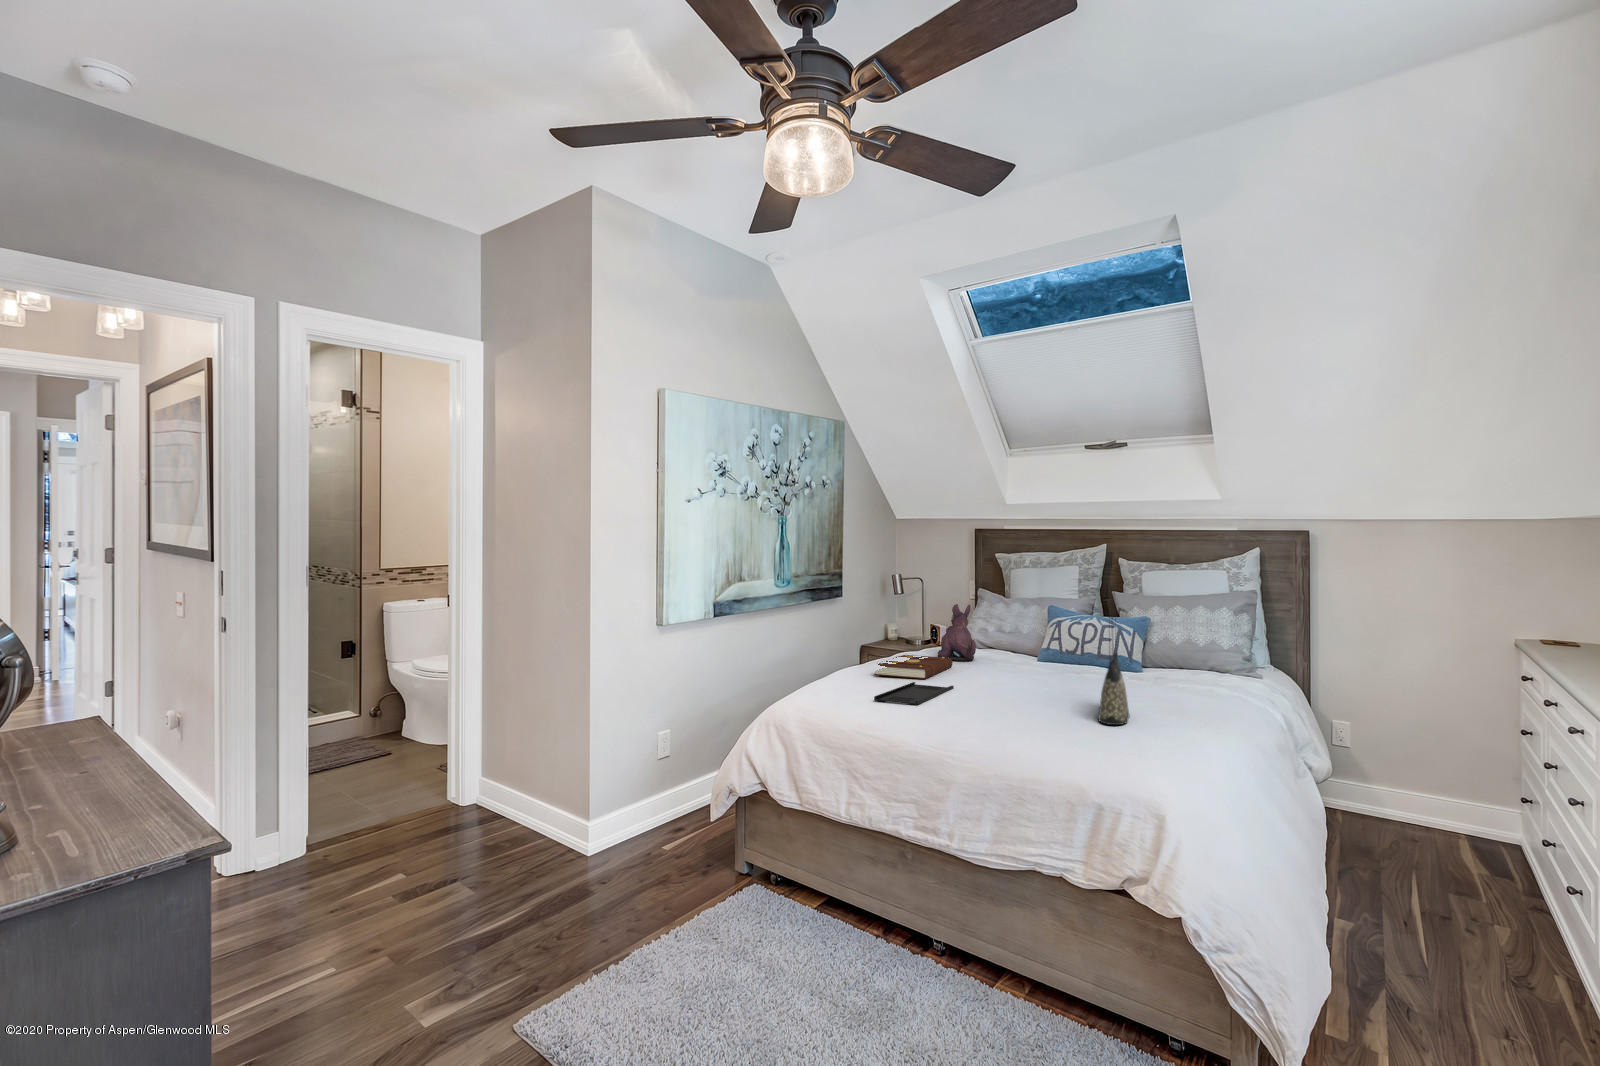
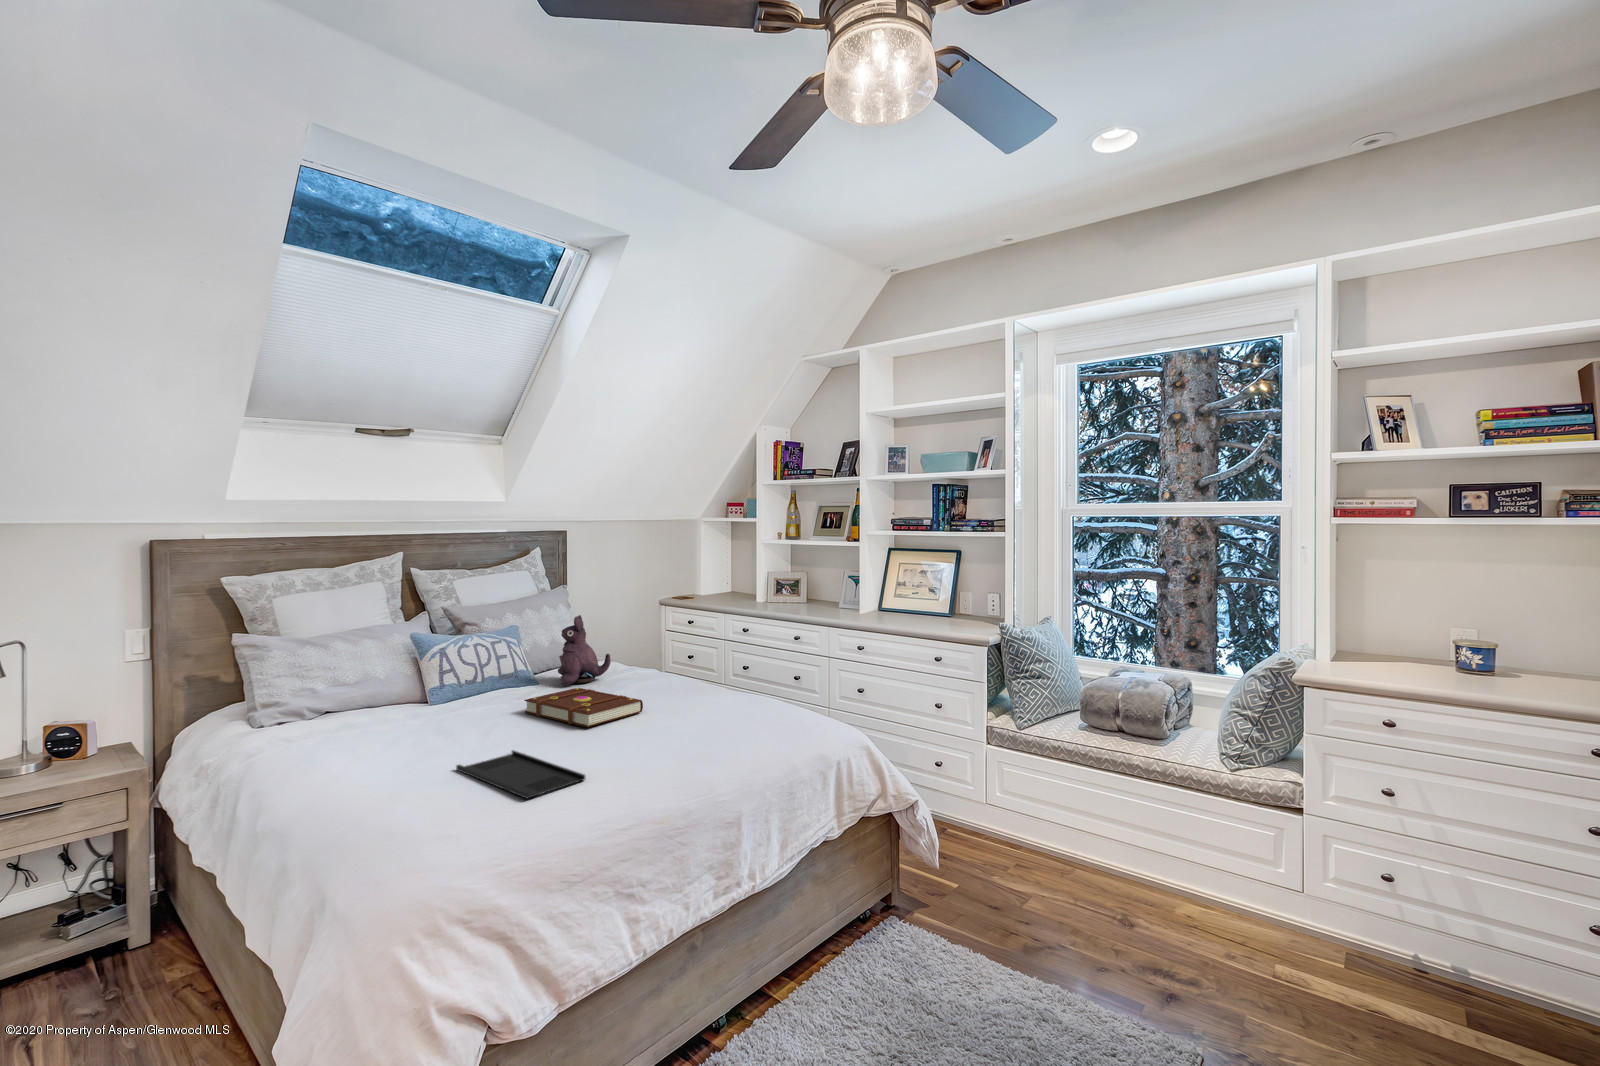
tote bag: present [1099,584,1129,725] -> none [709,592,765,725]
plush toy: present [938,604,976,661] -> present [558,615,611,686]
book: present [875,655,952,679] -> present [524,688,643,727]

